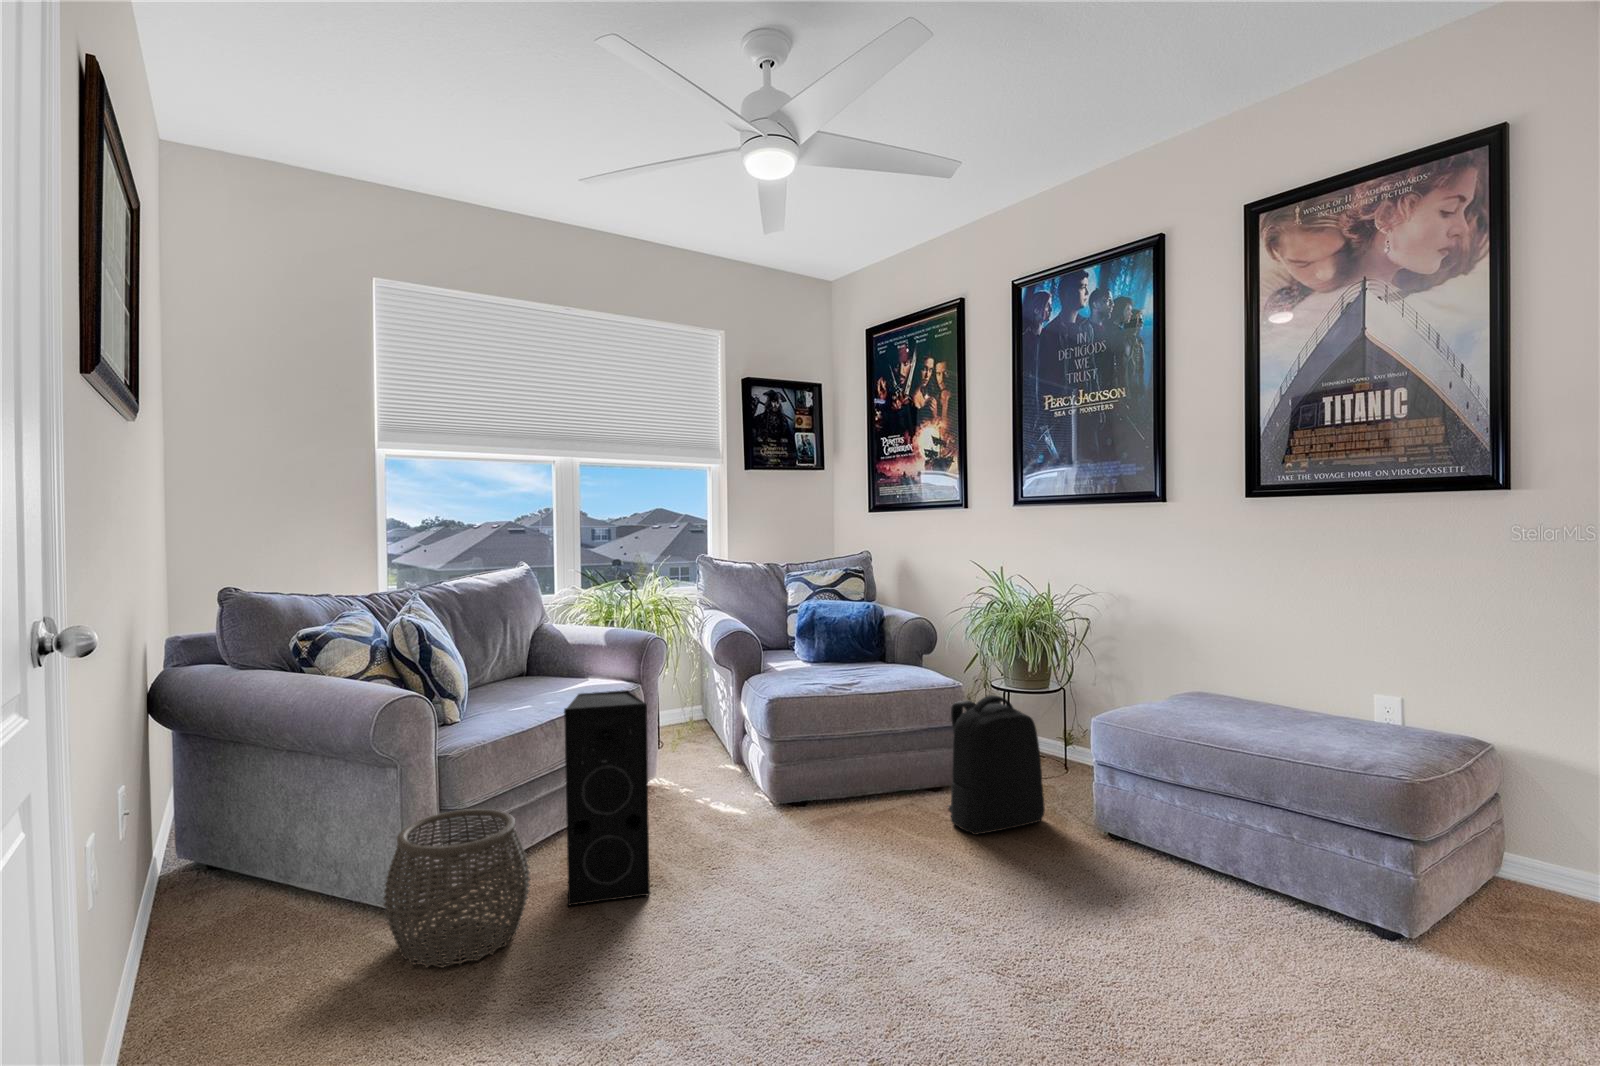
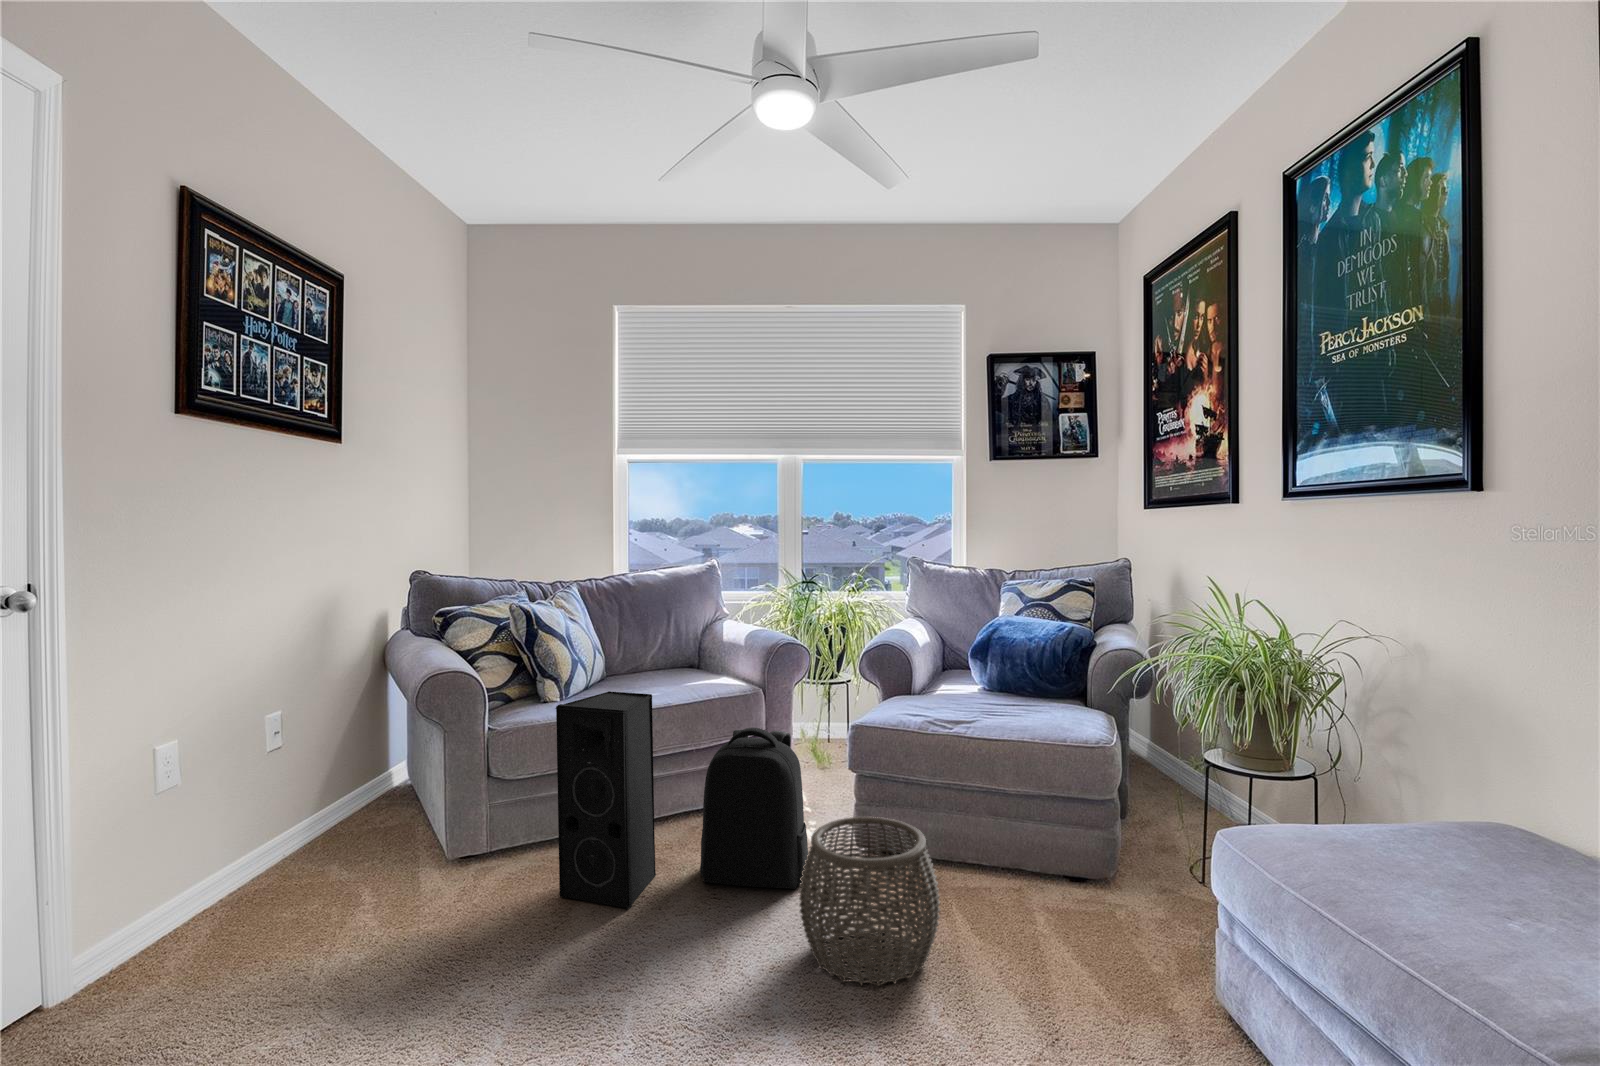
backpack: present [948,695,1045,835] -> present [700,727,808,889]
woven basket: present [383,809,530,968] -> present [799,817,940,986]

